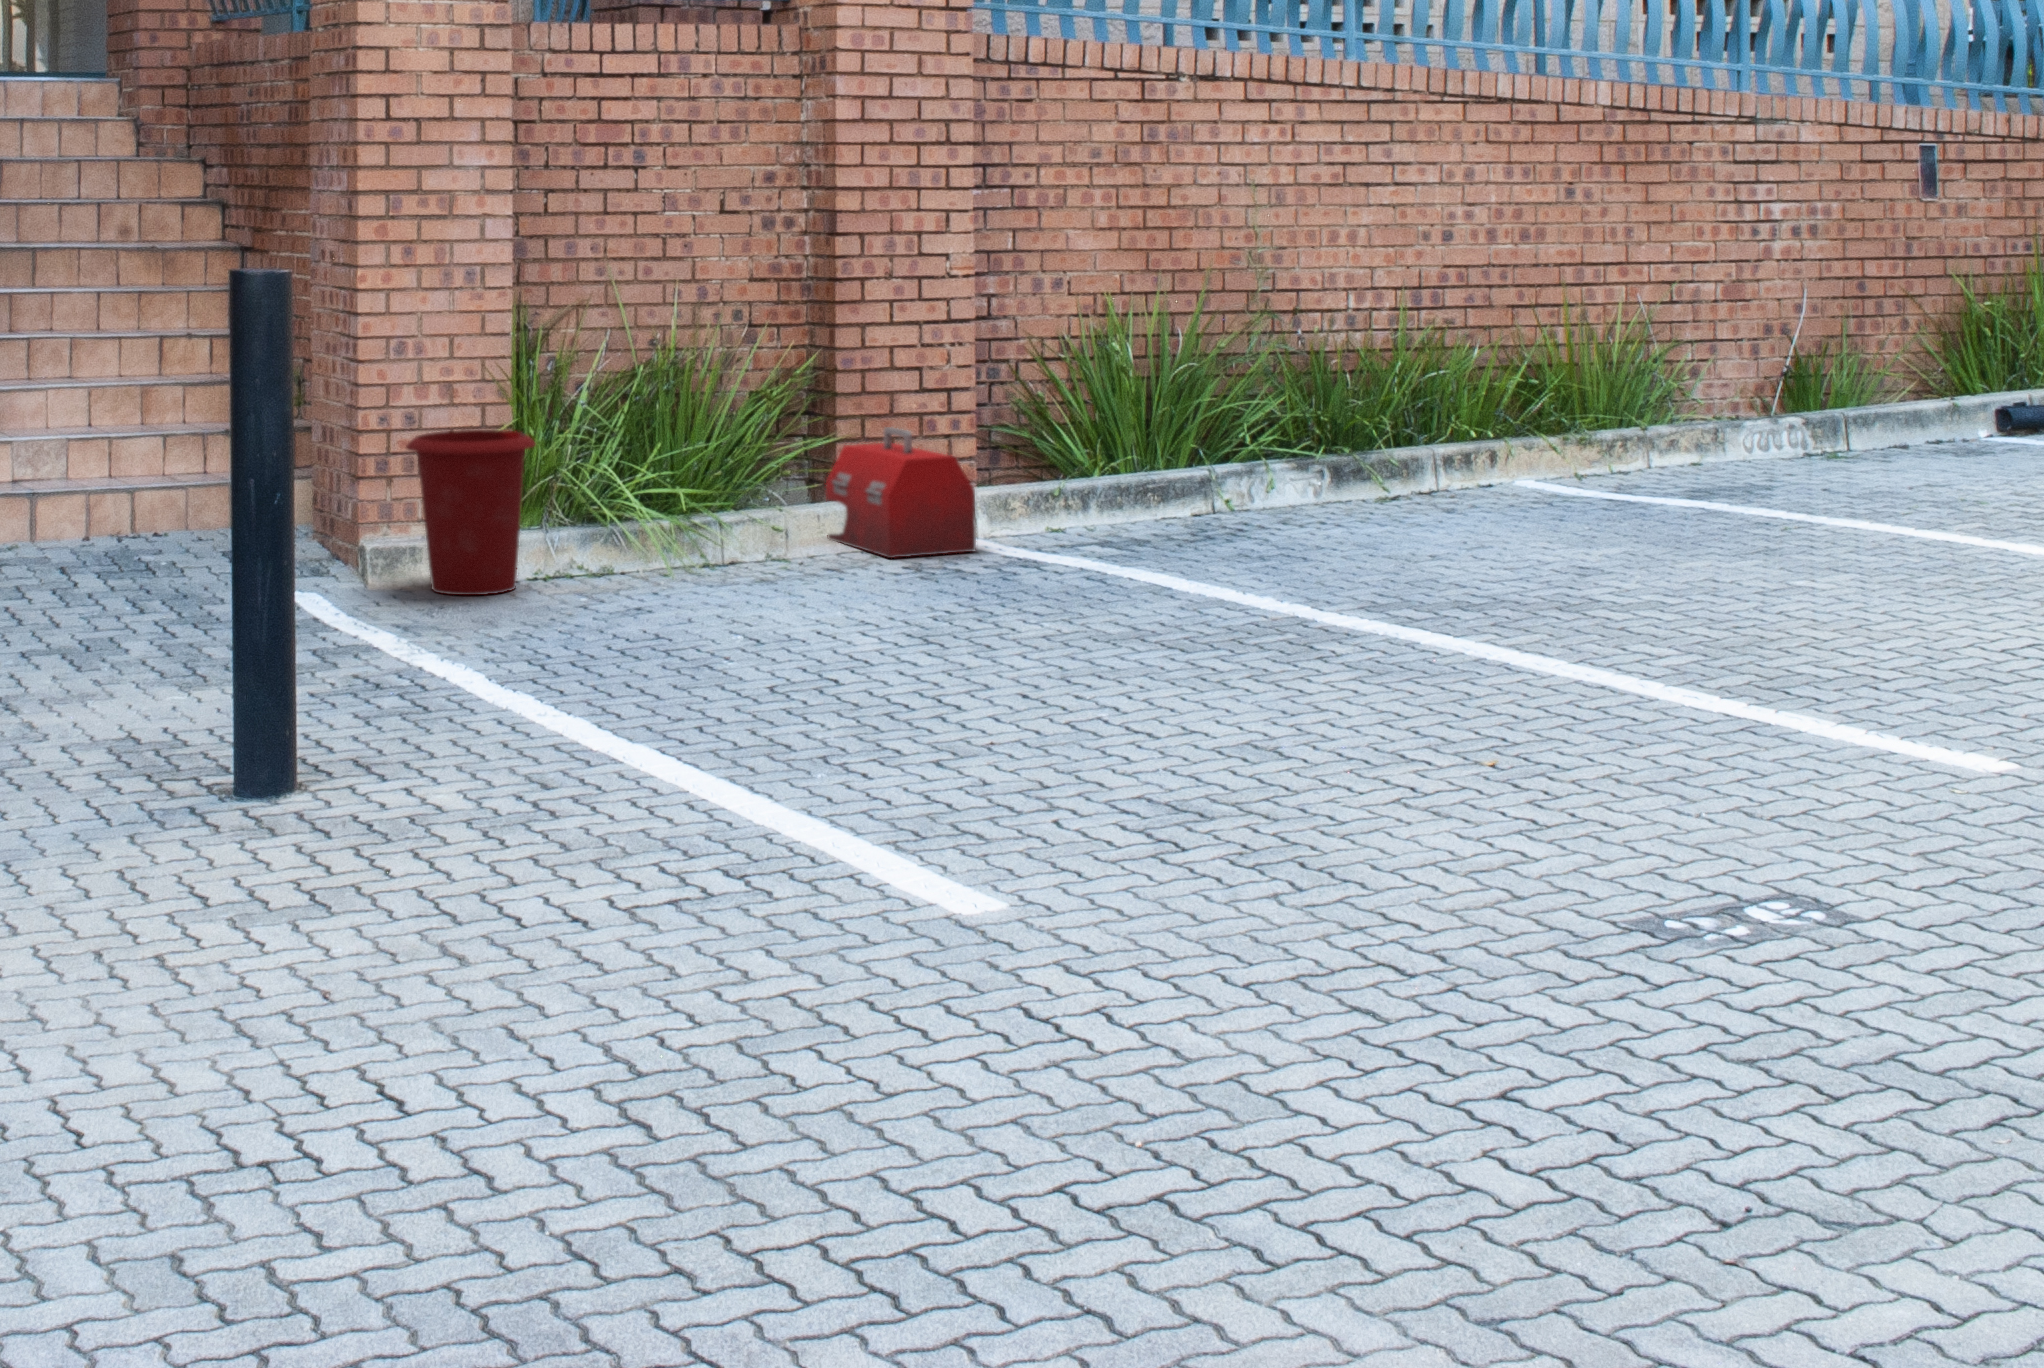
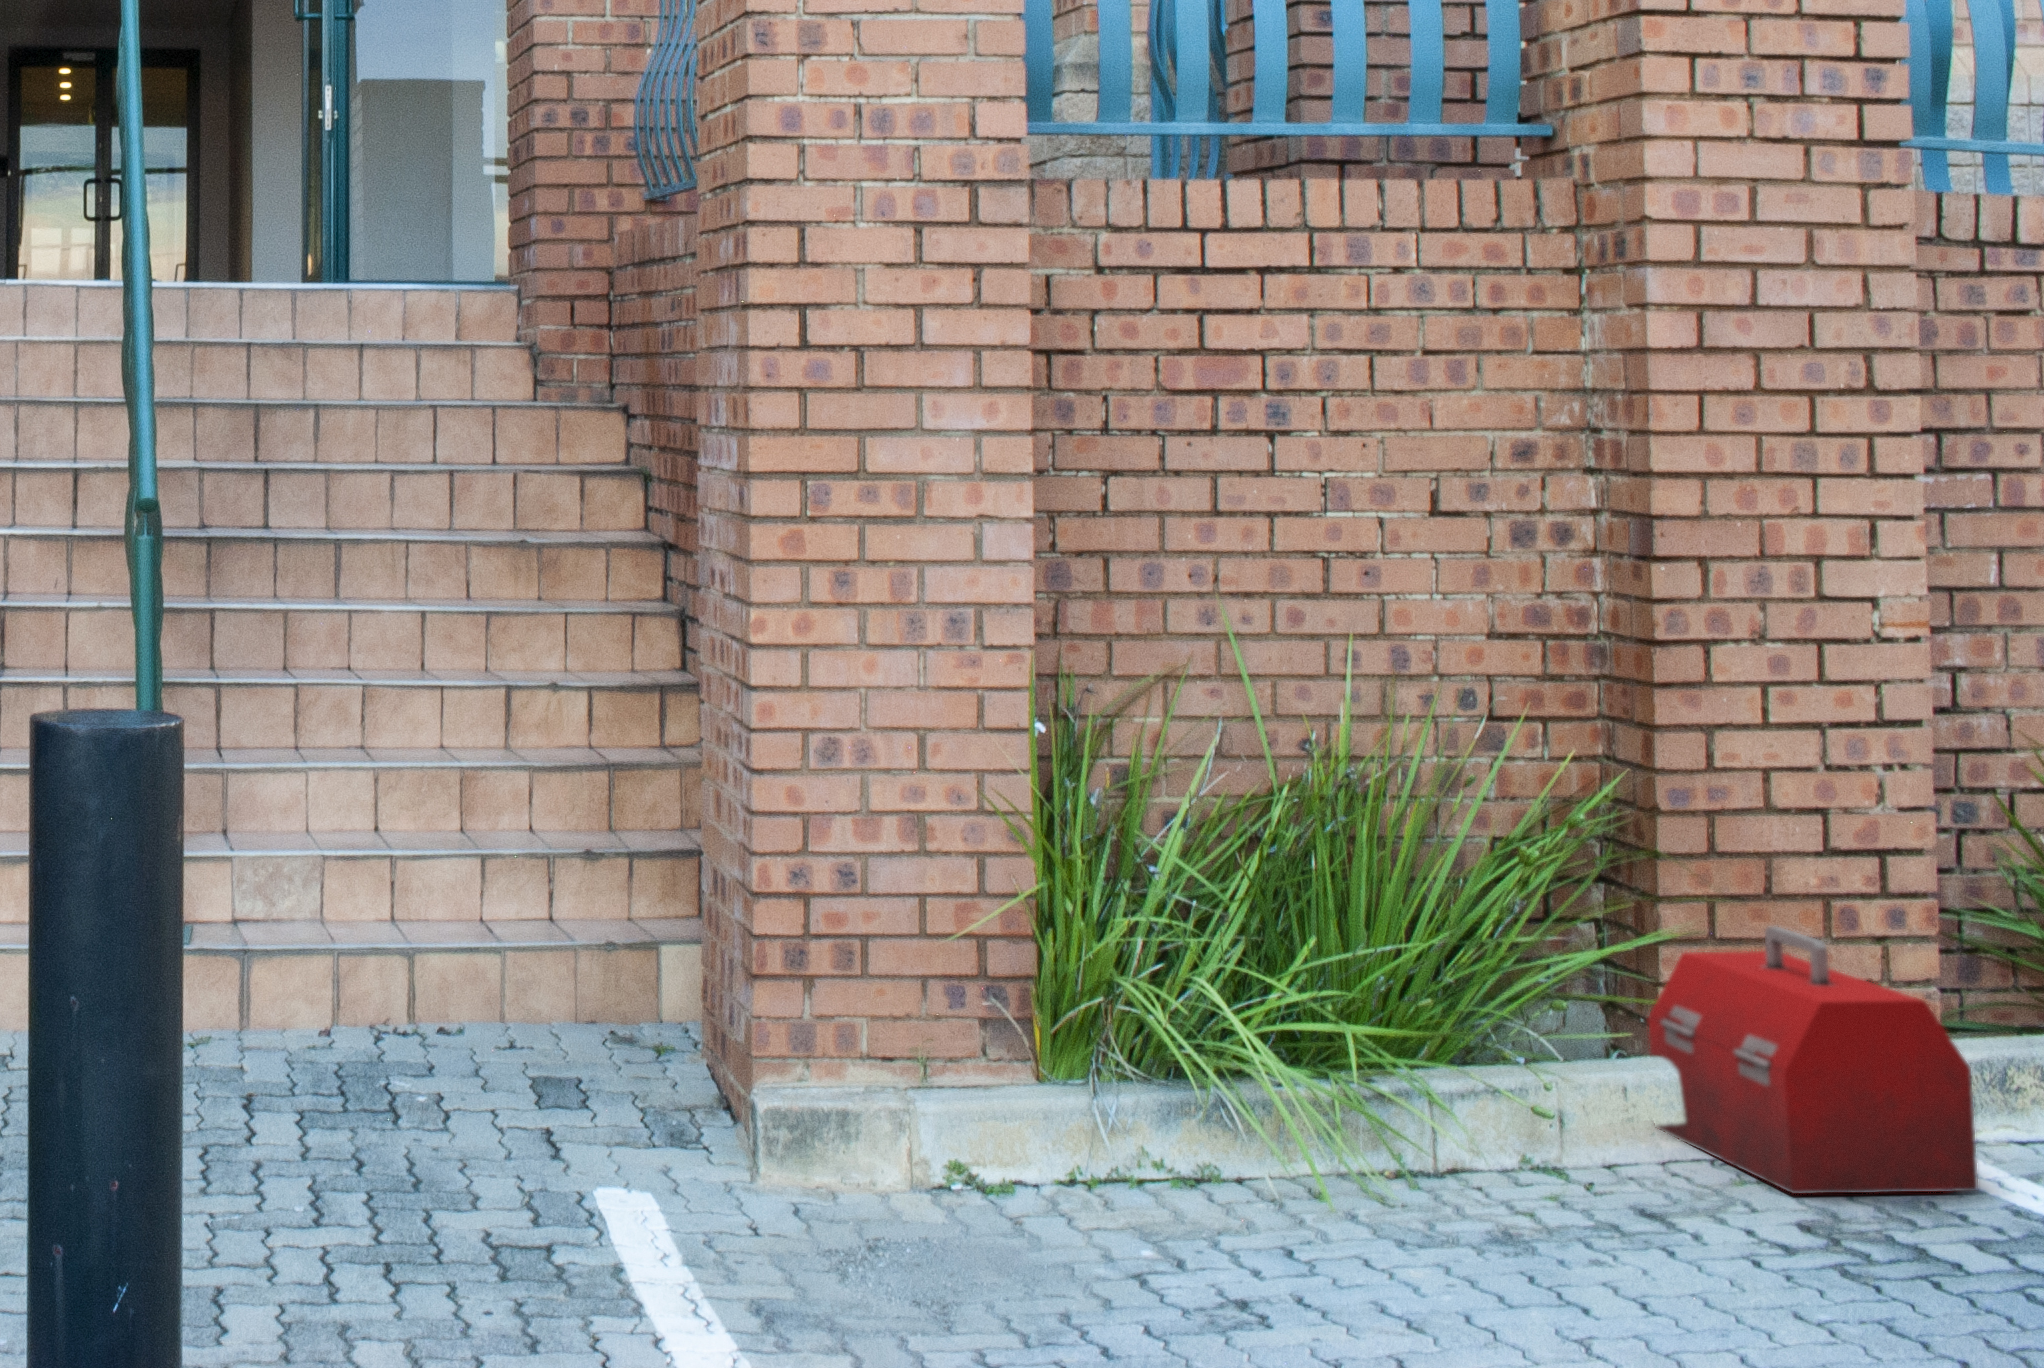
waste bin: present [406,430,536,595] -> none [825,900,1068,1218]

